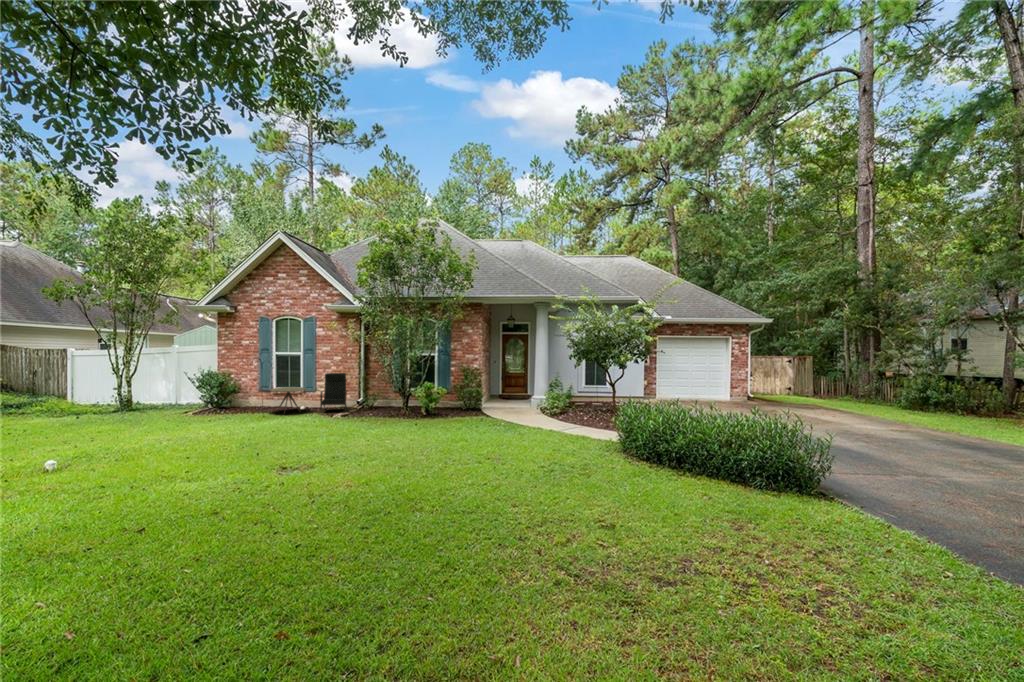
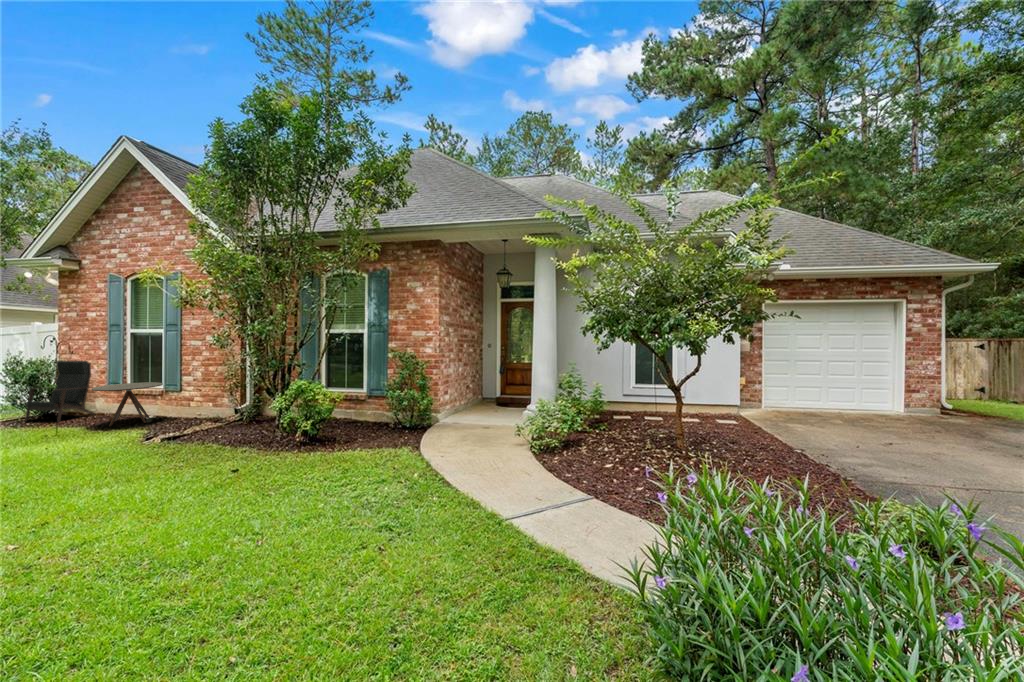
lounge chair: present [320,373,347,411] -> present [25,361,94,422]

